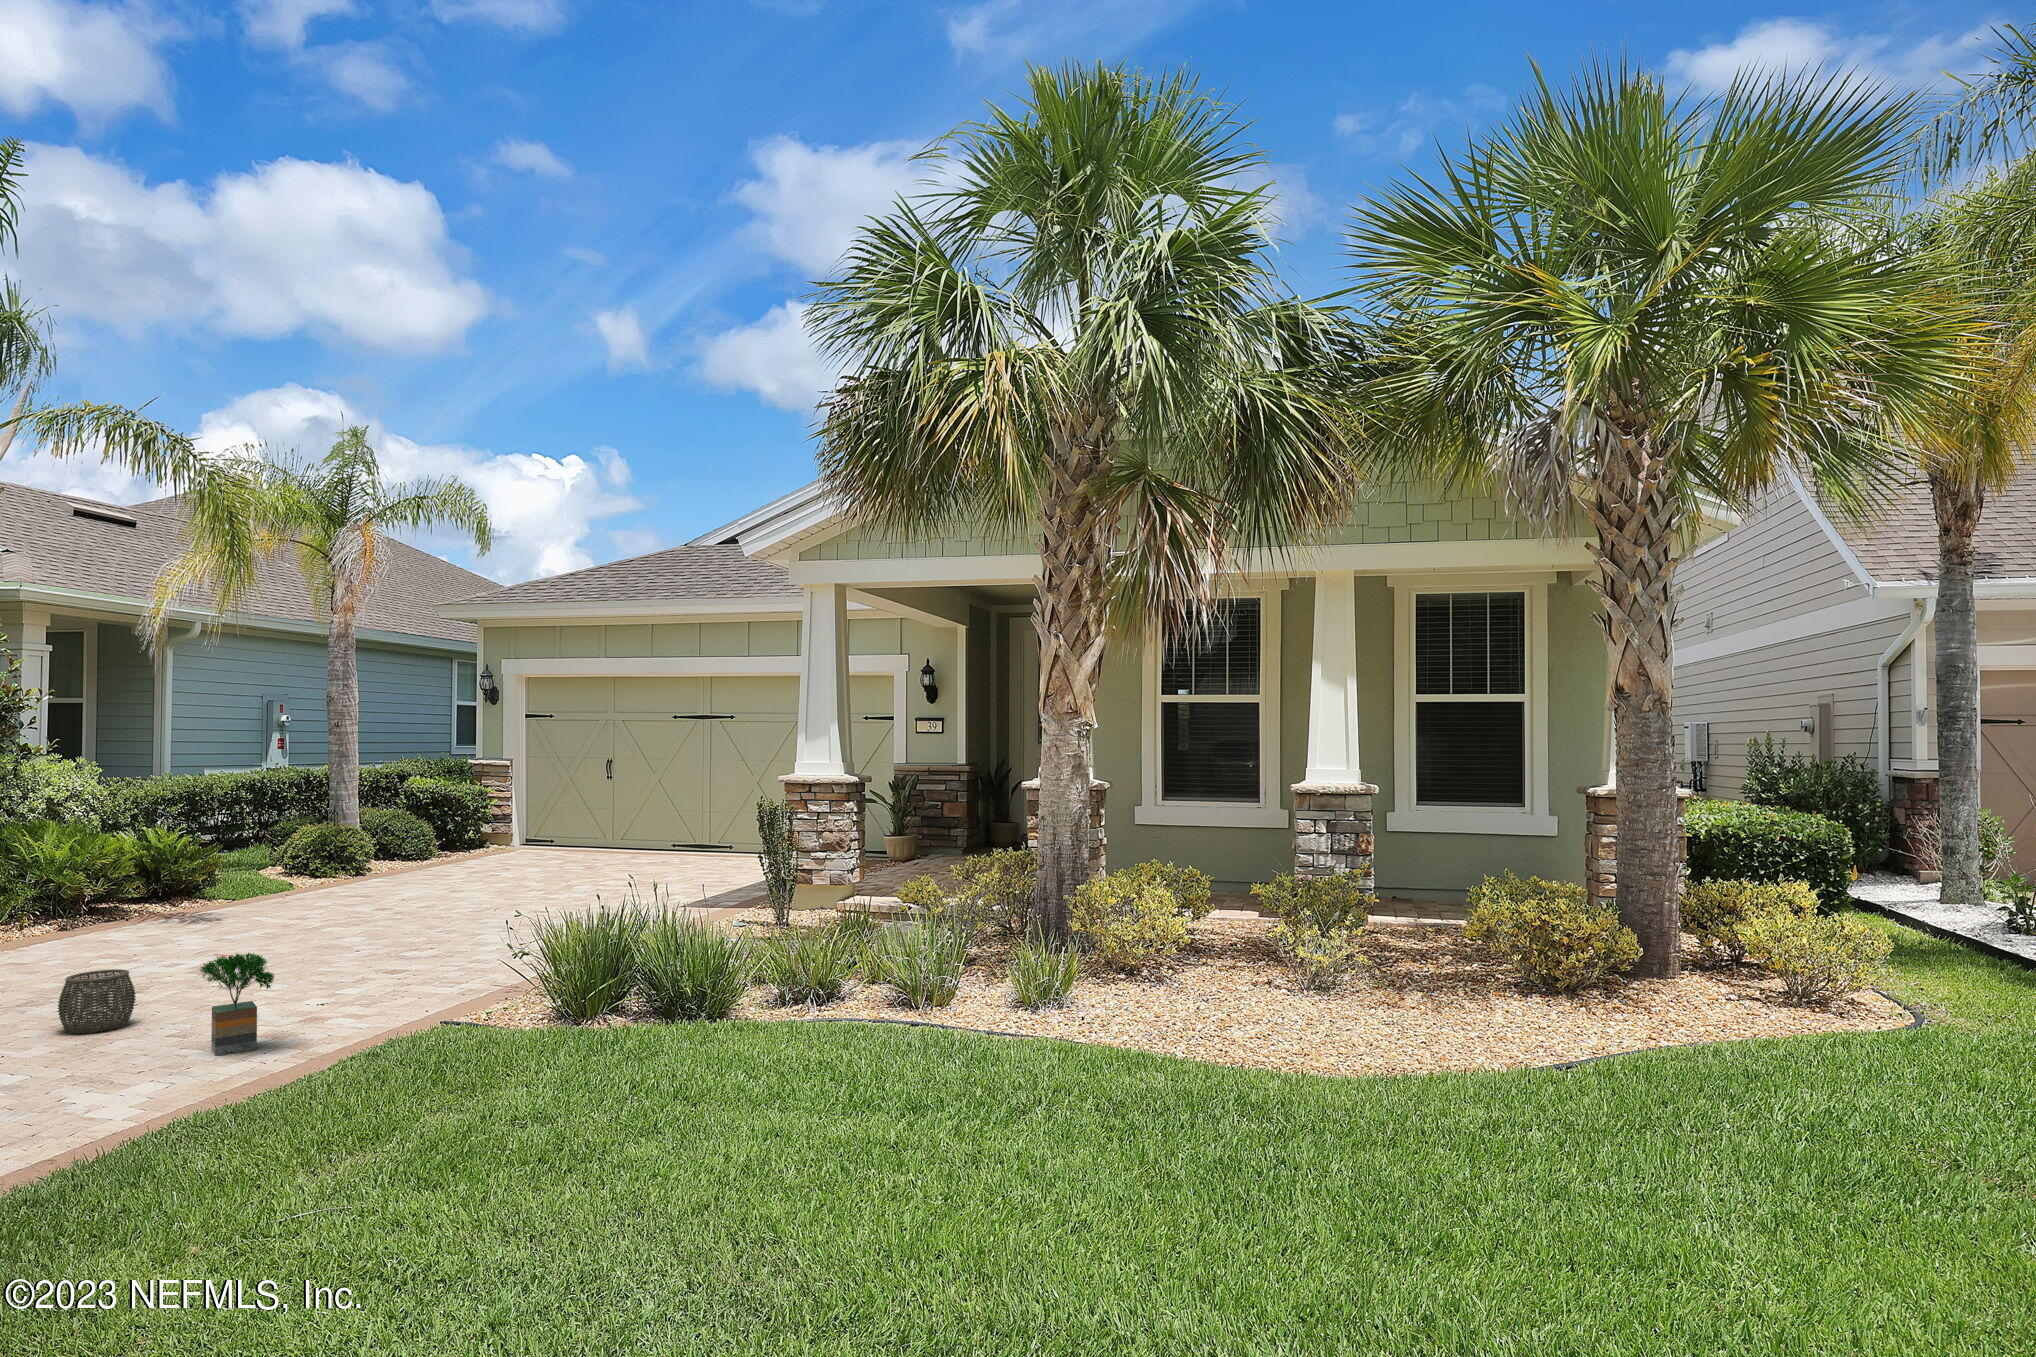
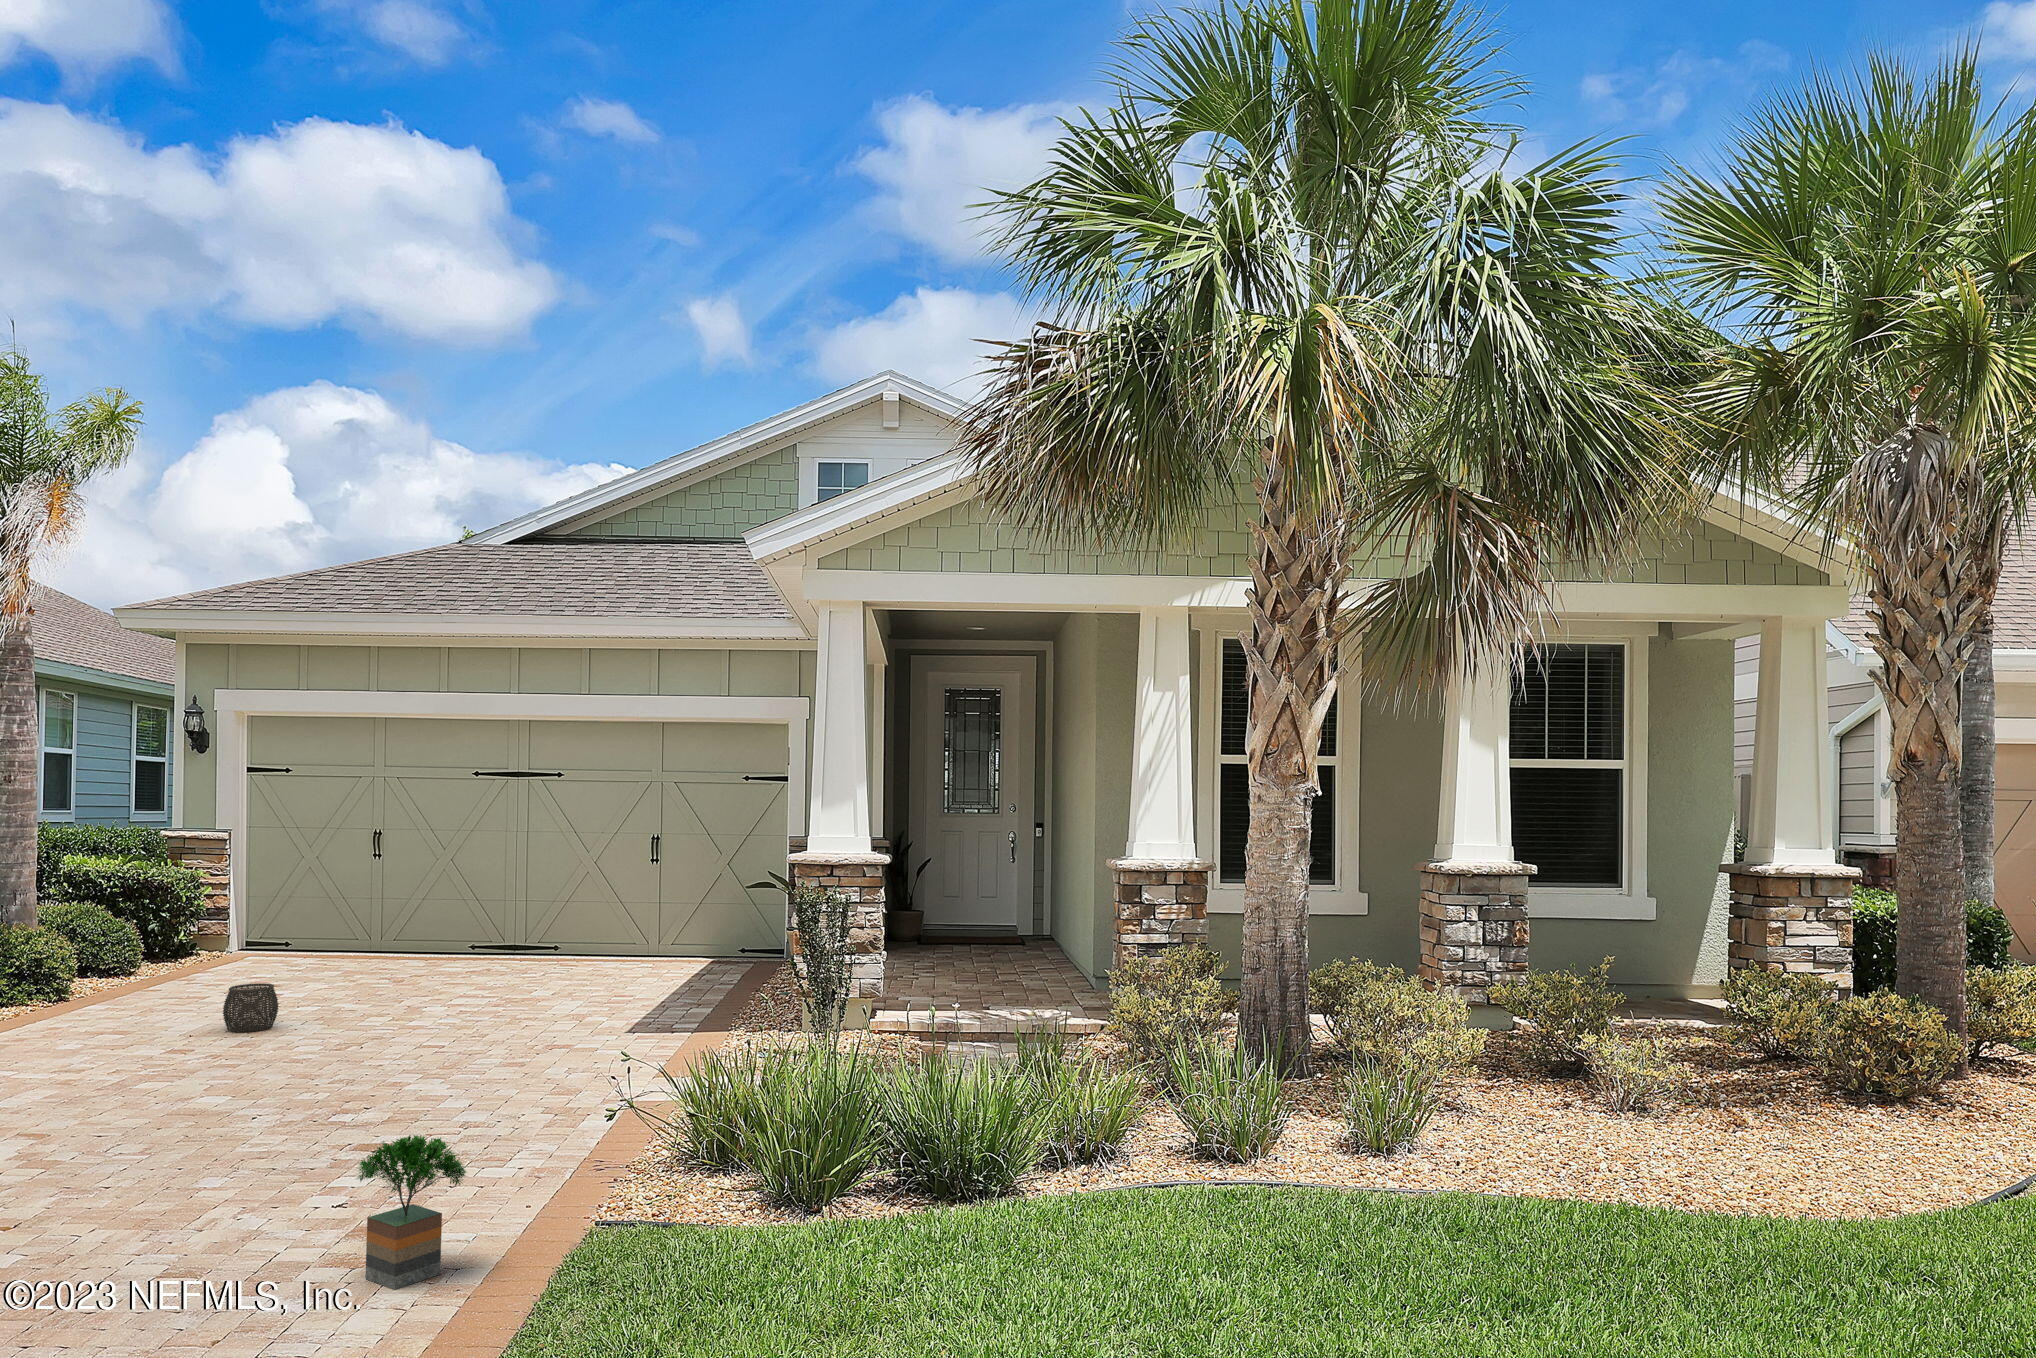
woven basket: present [58,969,136,1034] -> present [223,983,279,1032]

